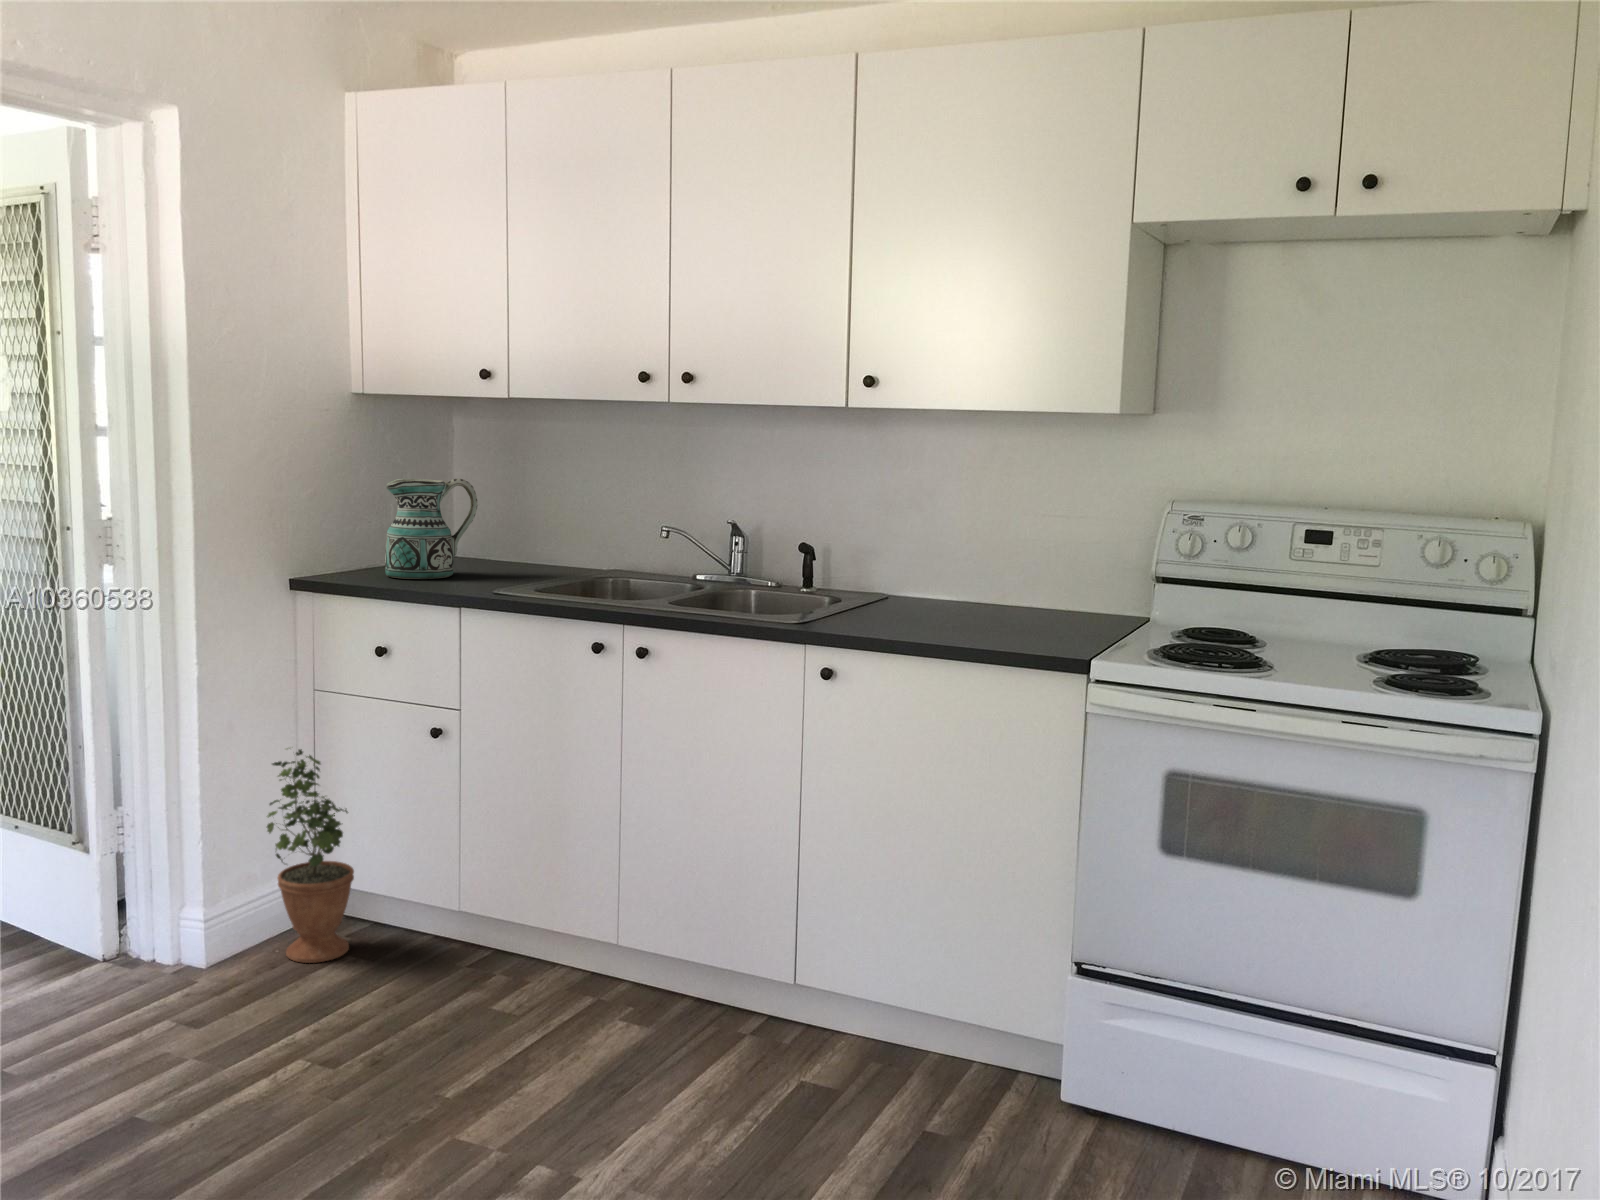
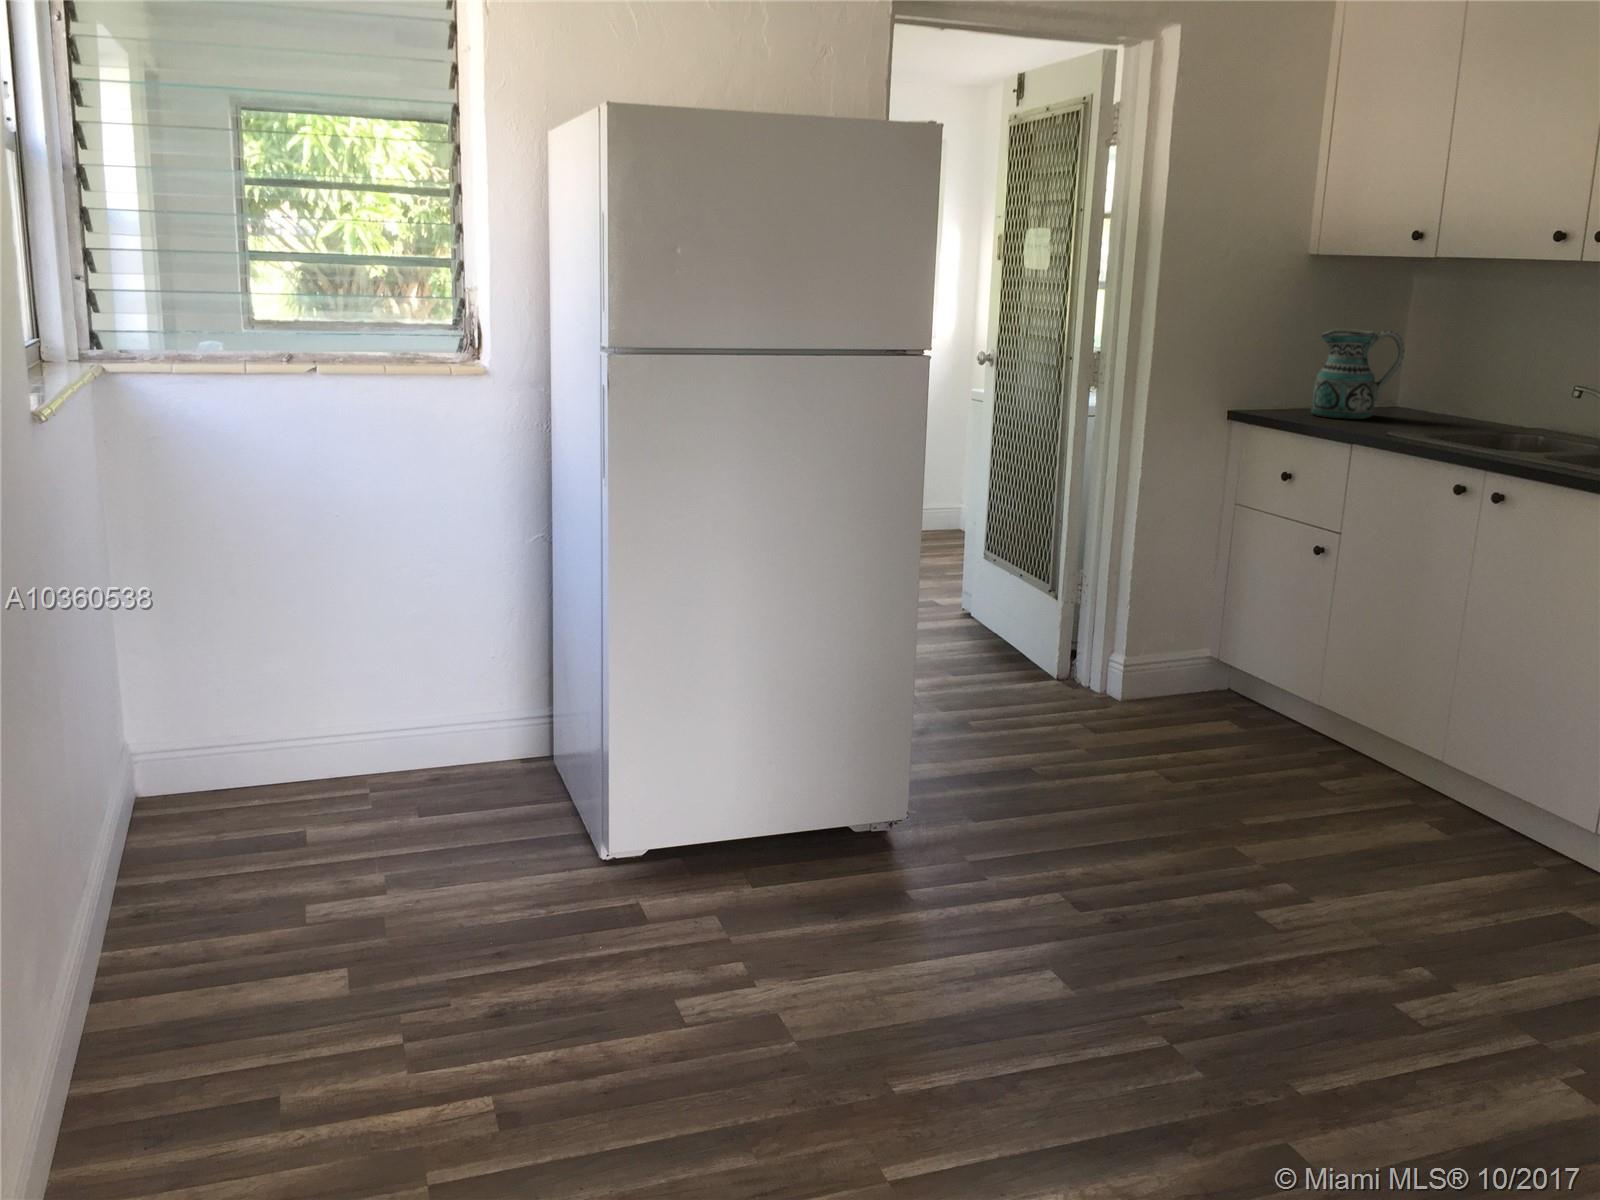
potted plant: present [267,748,354,963] -> none [1176,545,1245,719]

